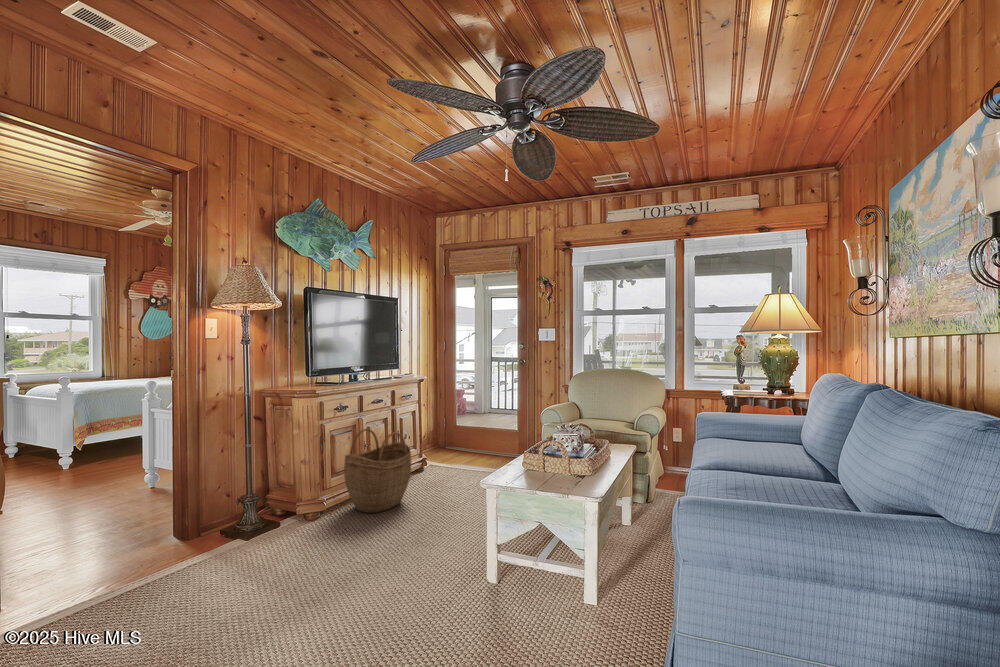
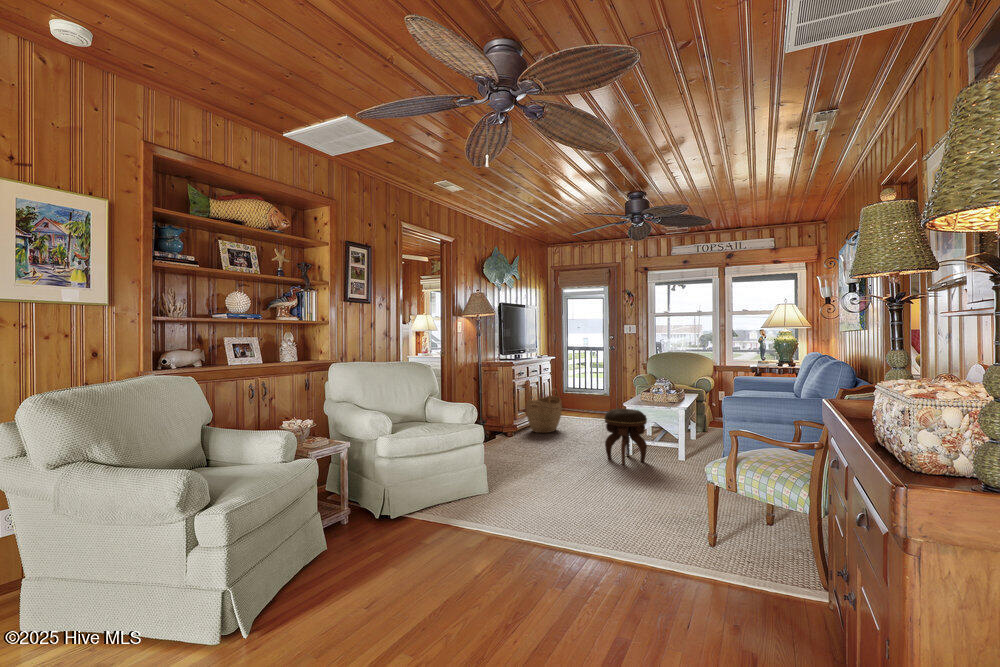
footstool: none [424,492,514,632] -> present [604,409,647,465]

